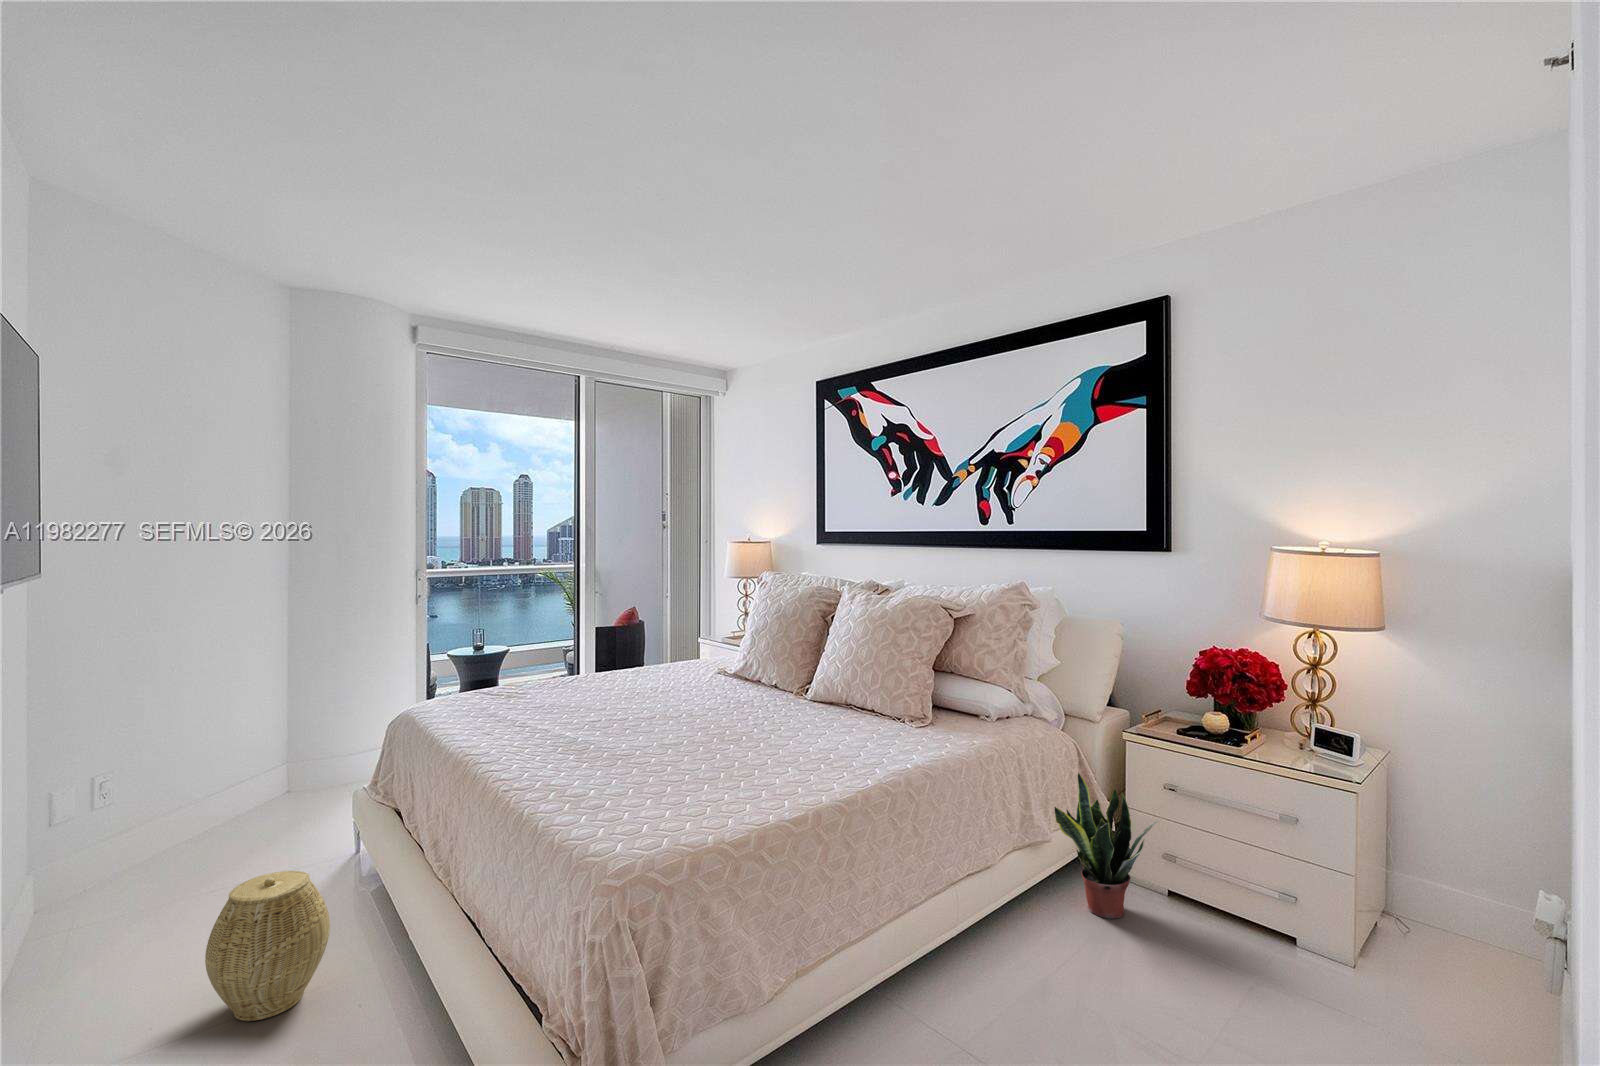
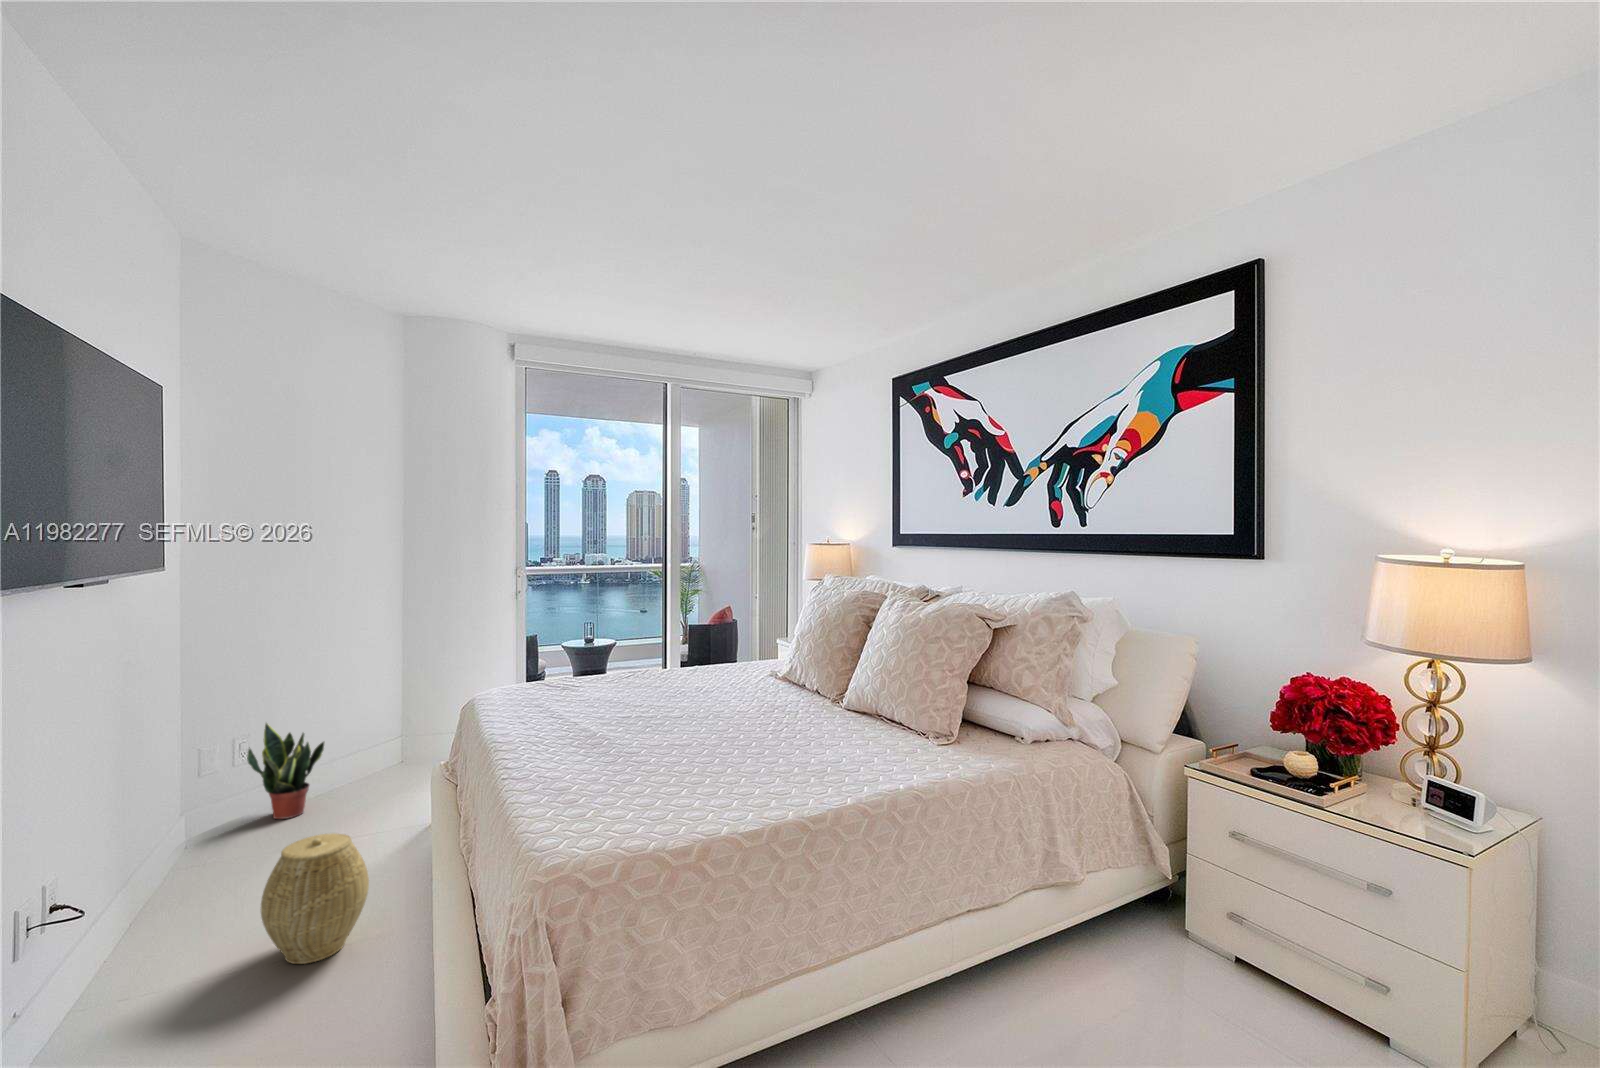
potted plant: present [1055,773,1158,918] -> present [247,723,325,819]

